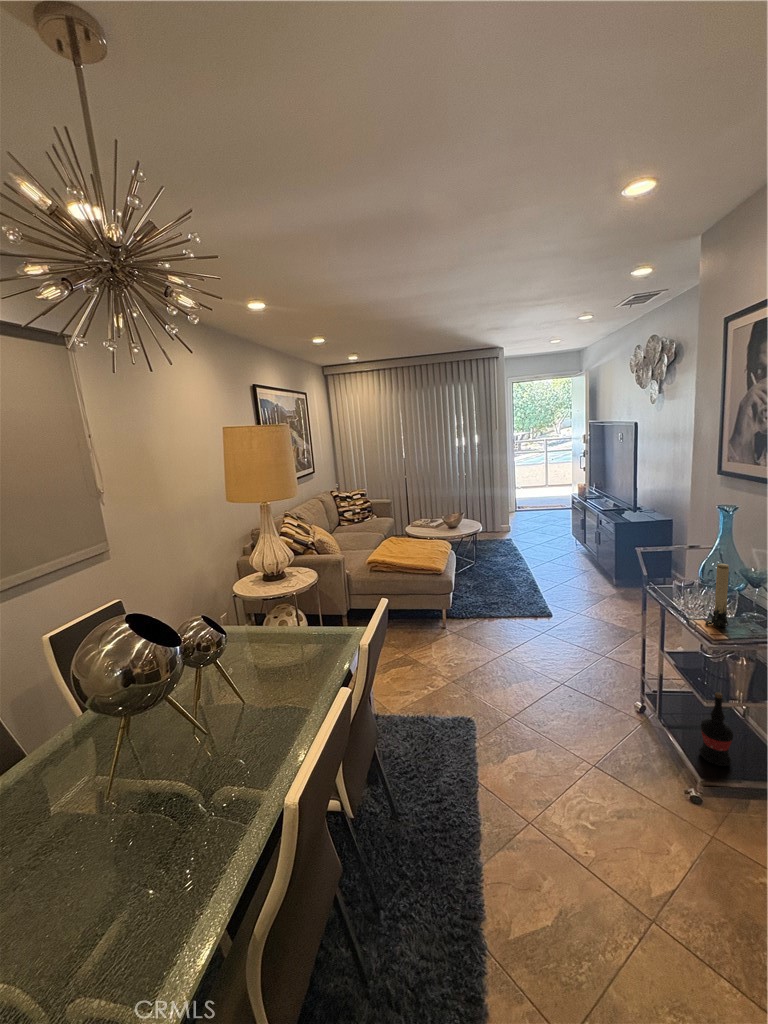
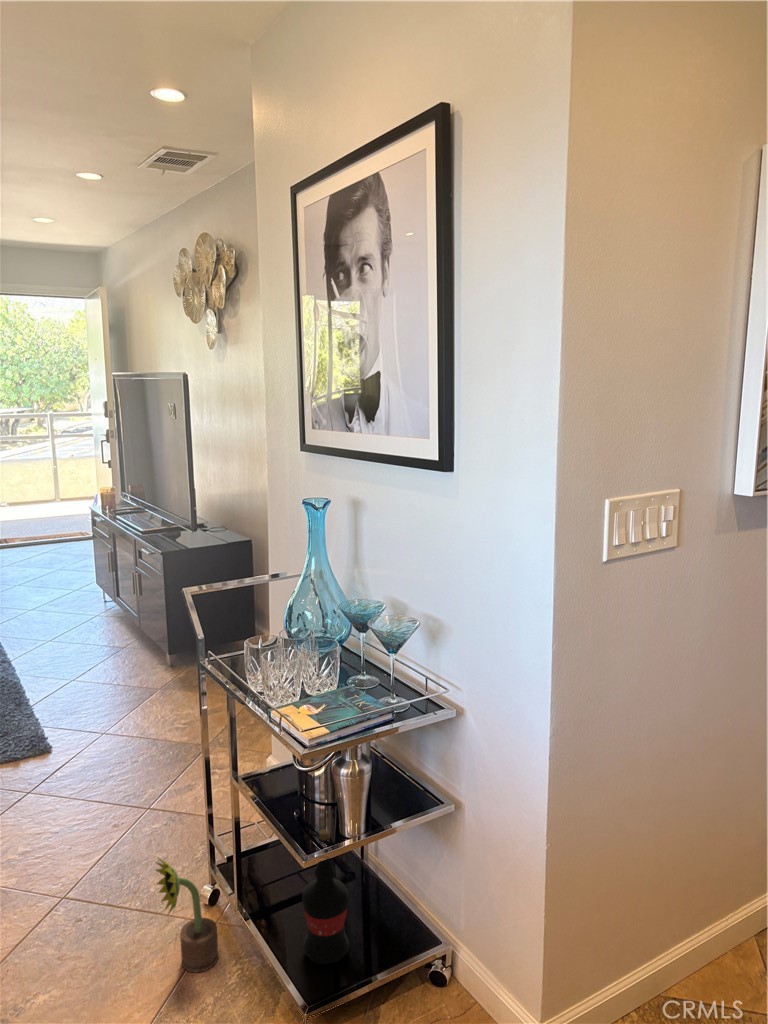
candle: present [705,564,729,627] -> none [297,596,329,712]
decorative plant: none [612,676,645,741] -> present [156,858,218,972]

